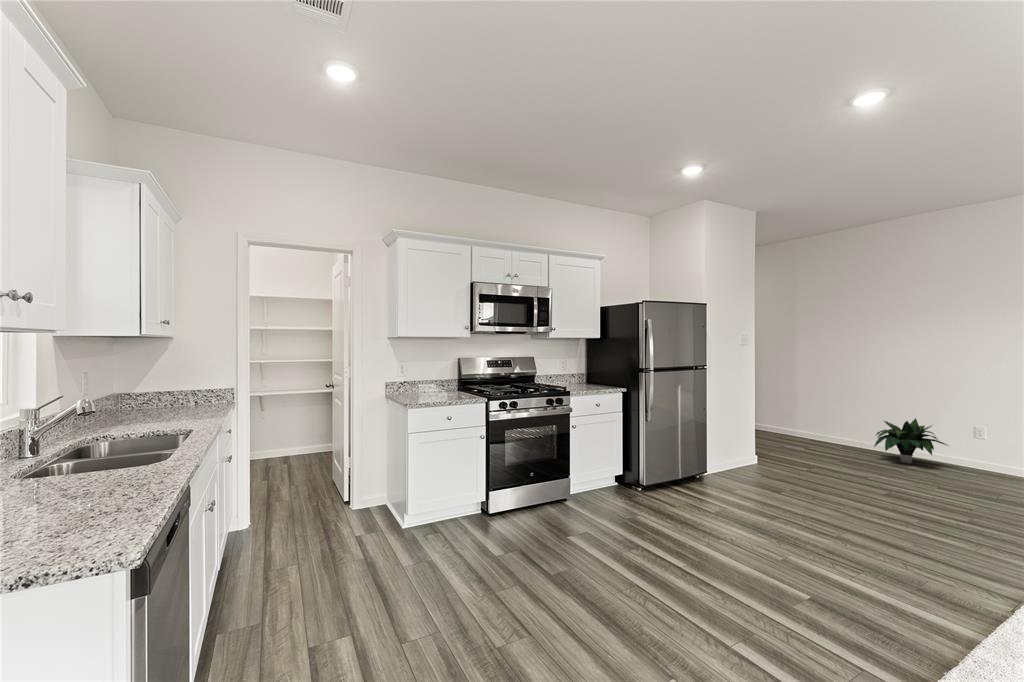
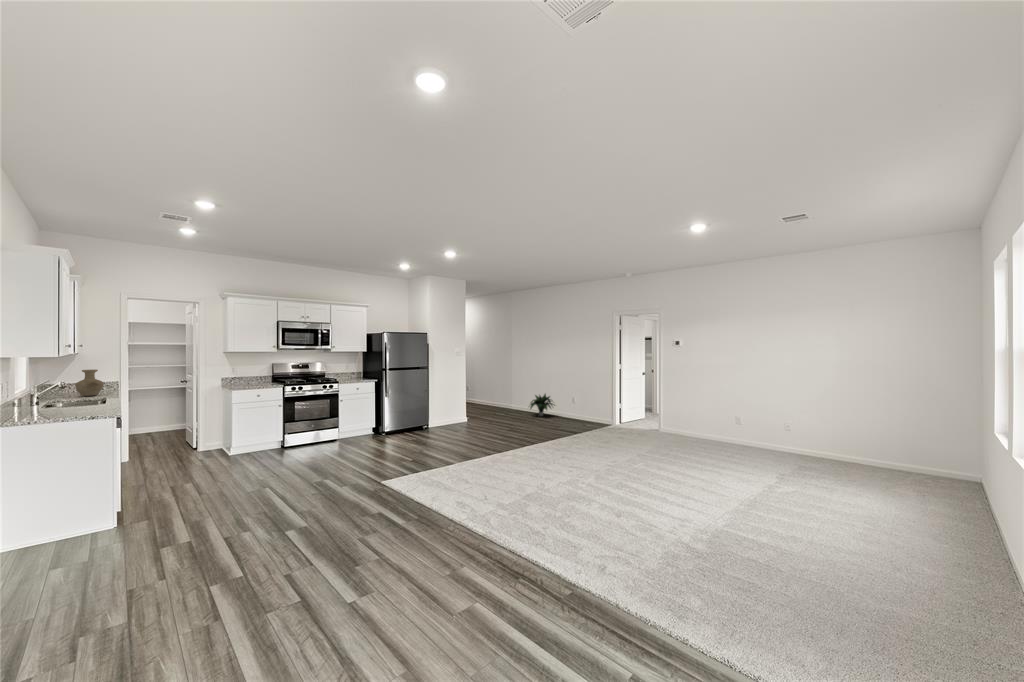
vase: none [158,364,204,414] -> present [75,370,104,396]

